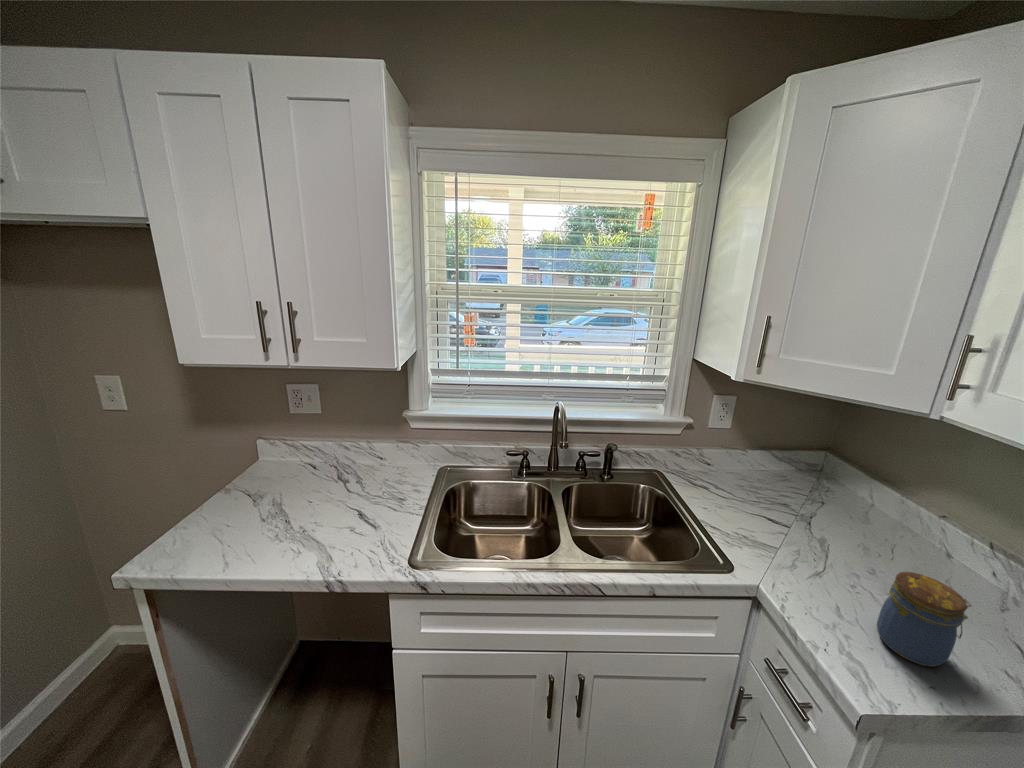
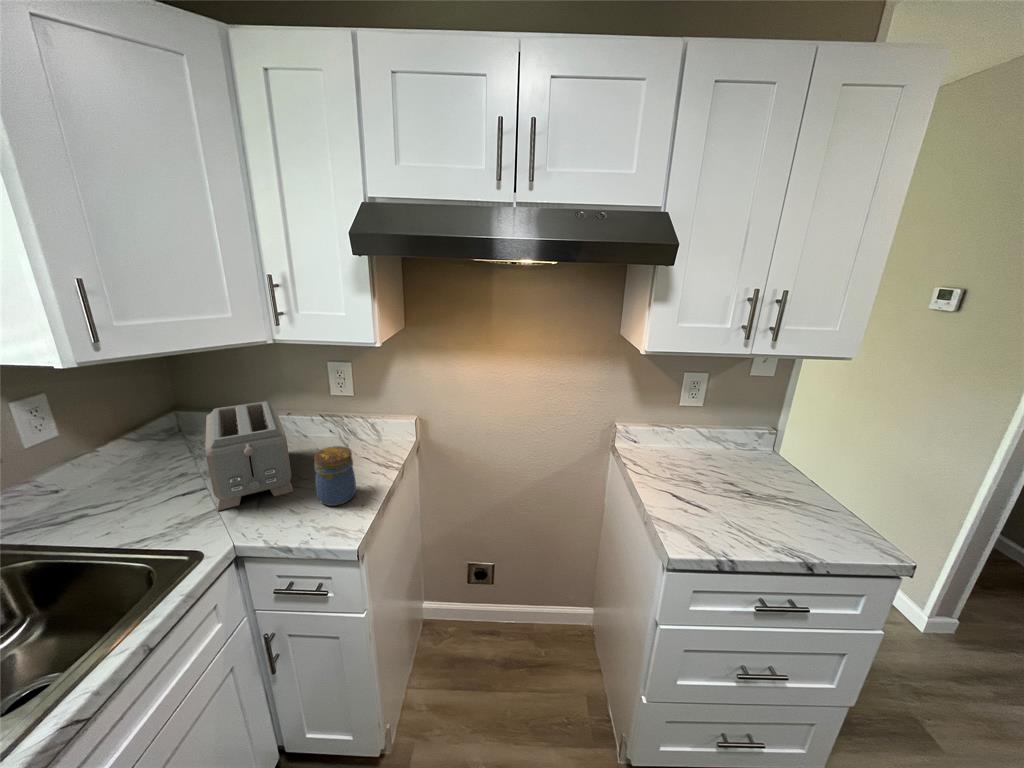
toaster: none [776,462,915,594] -> present [205,401,293,511]

